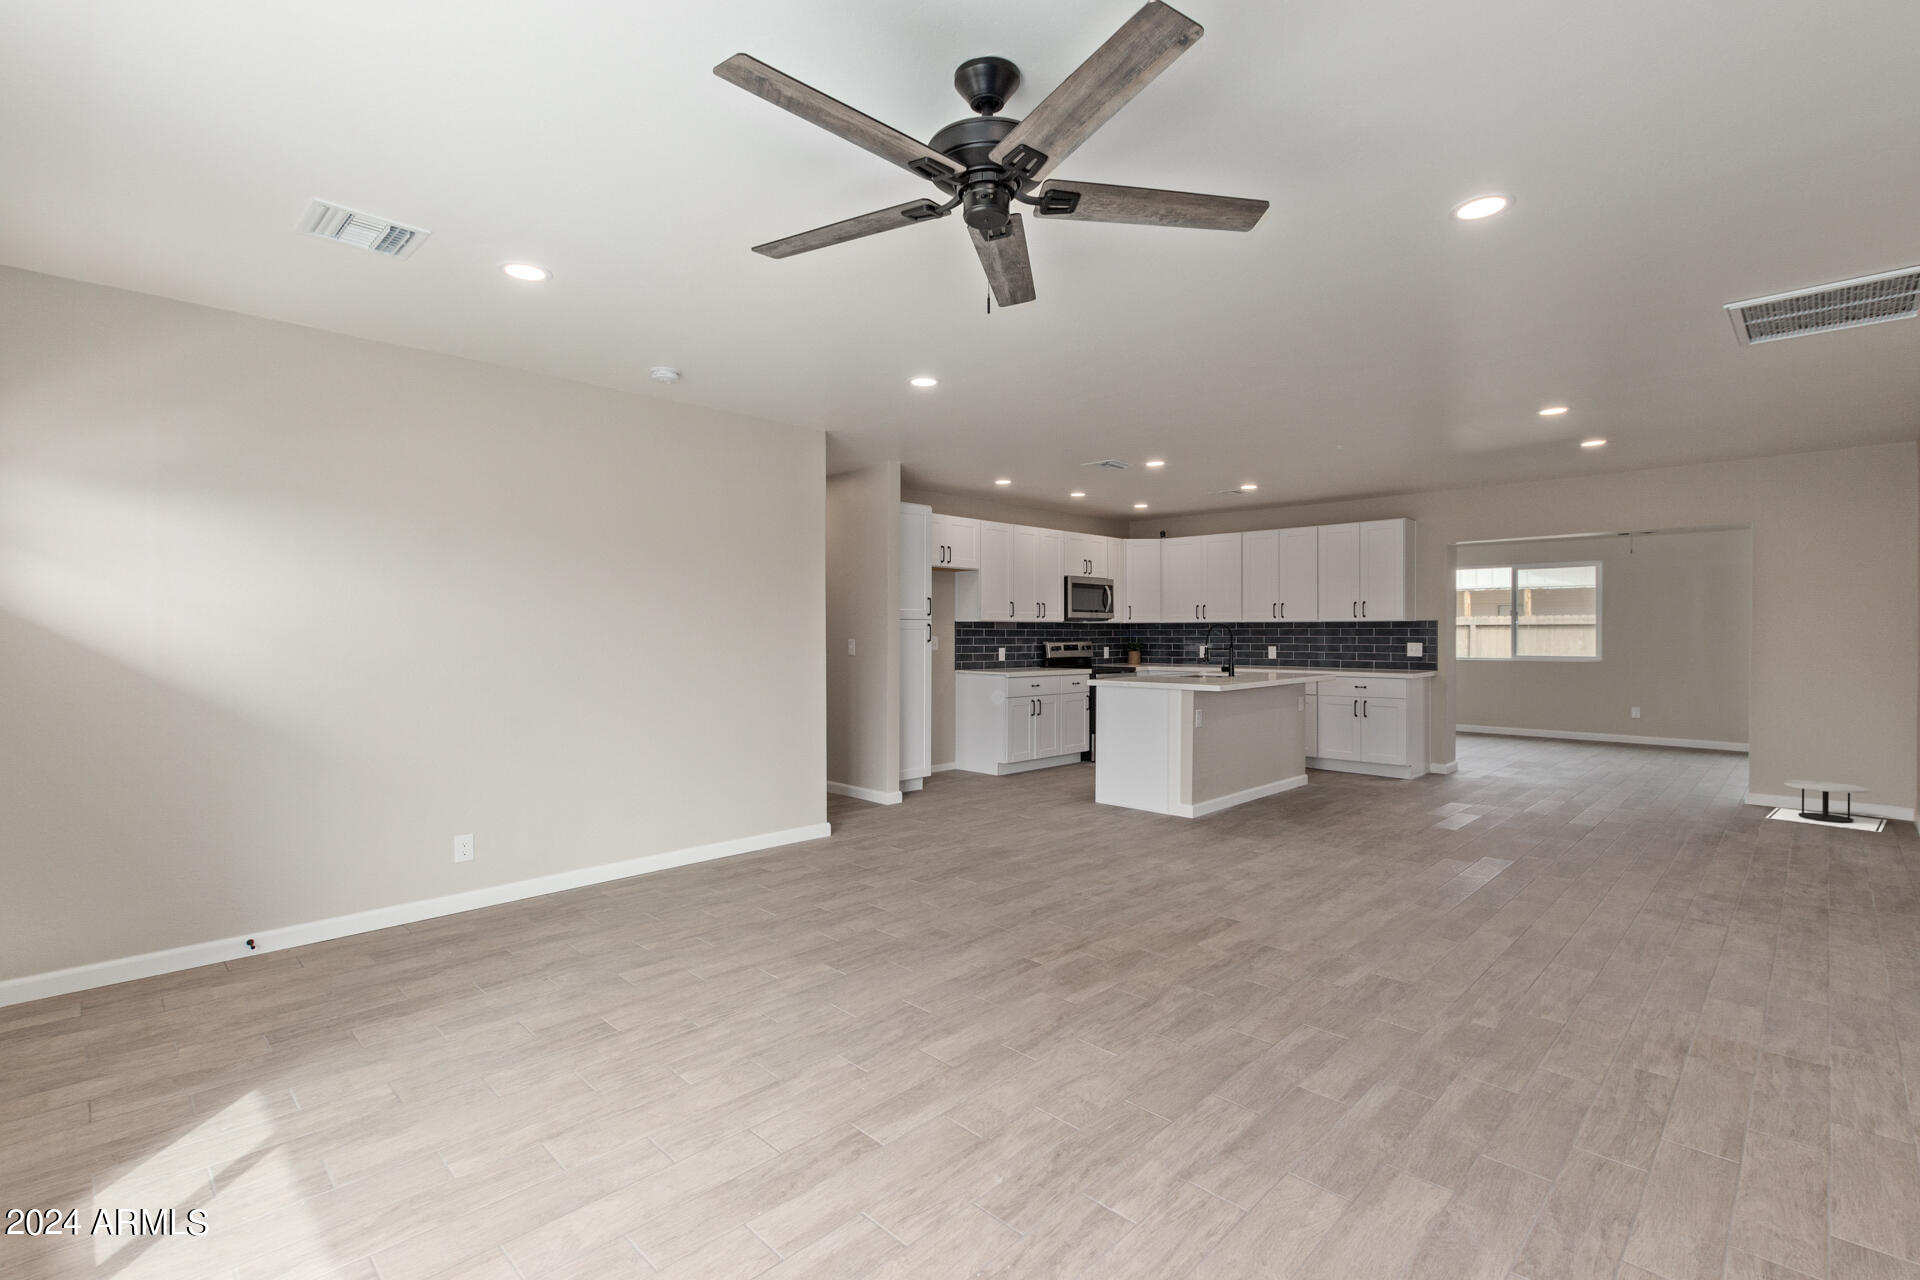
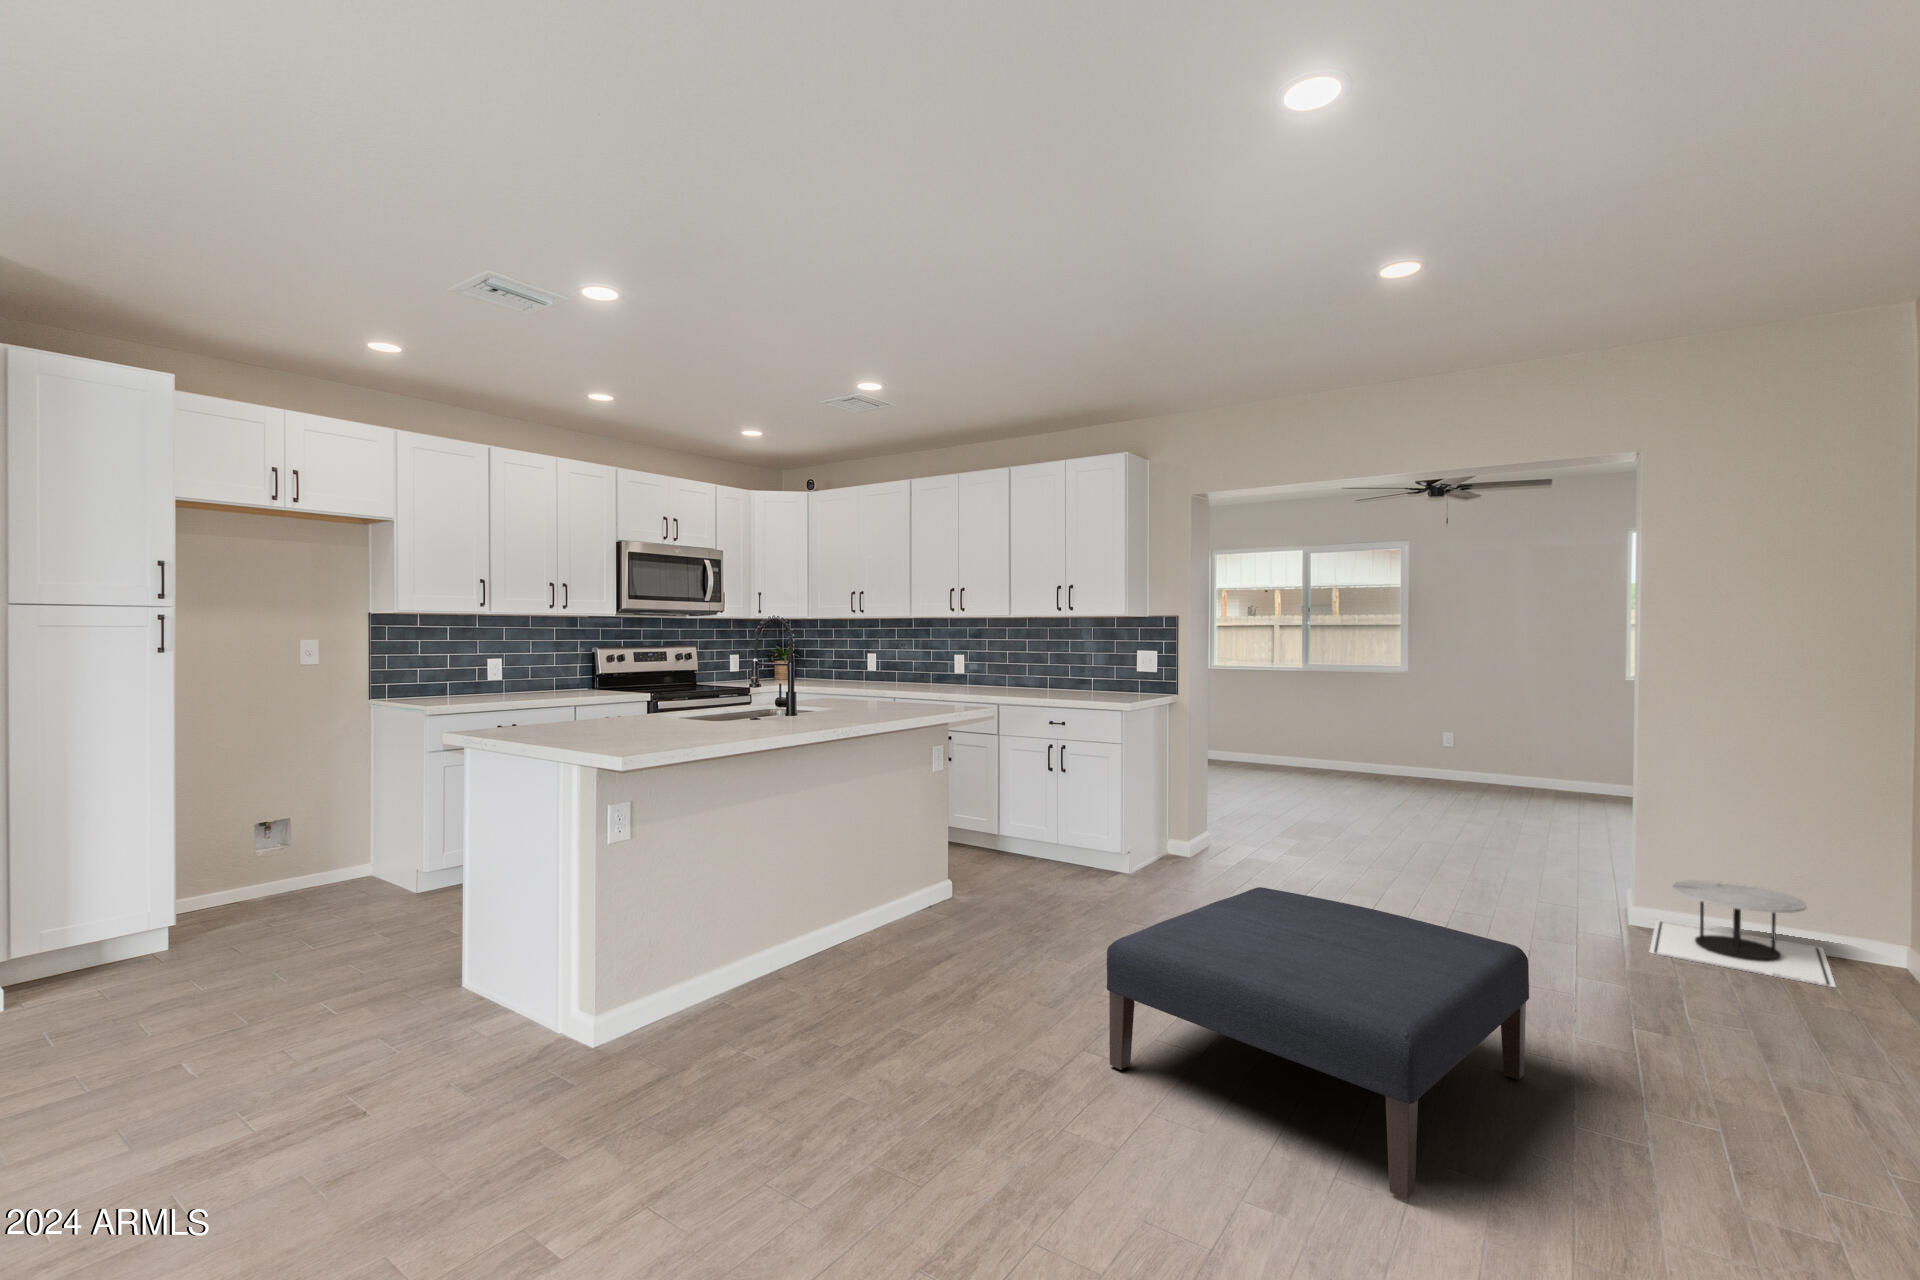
ottoman: none [1449,765,1676,869] -> present [1107,887,1529,1200]

